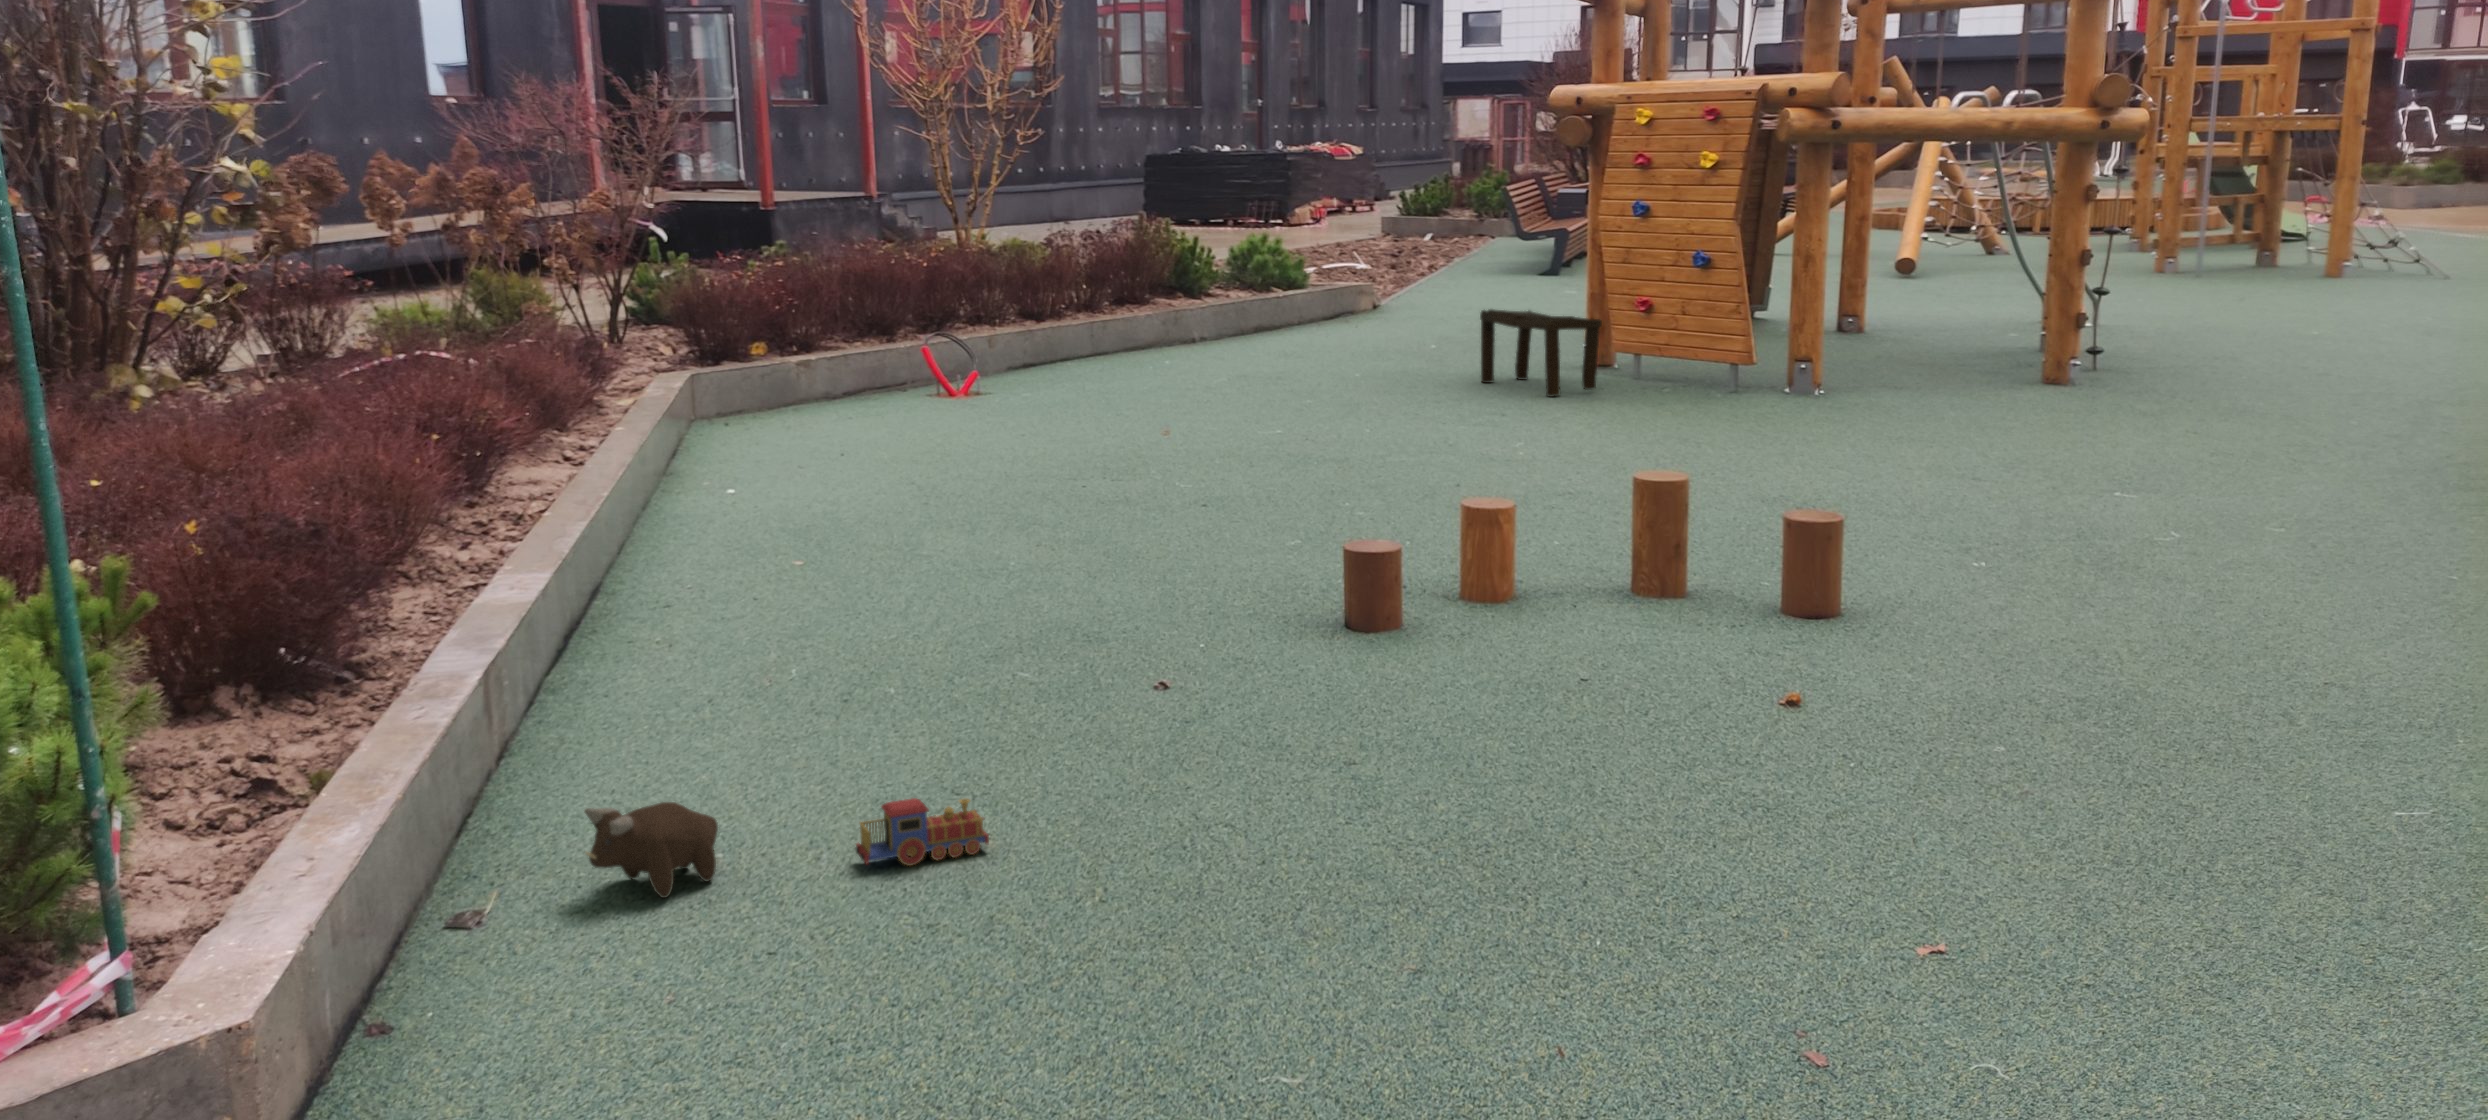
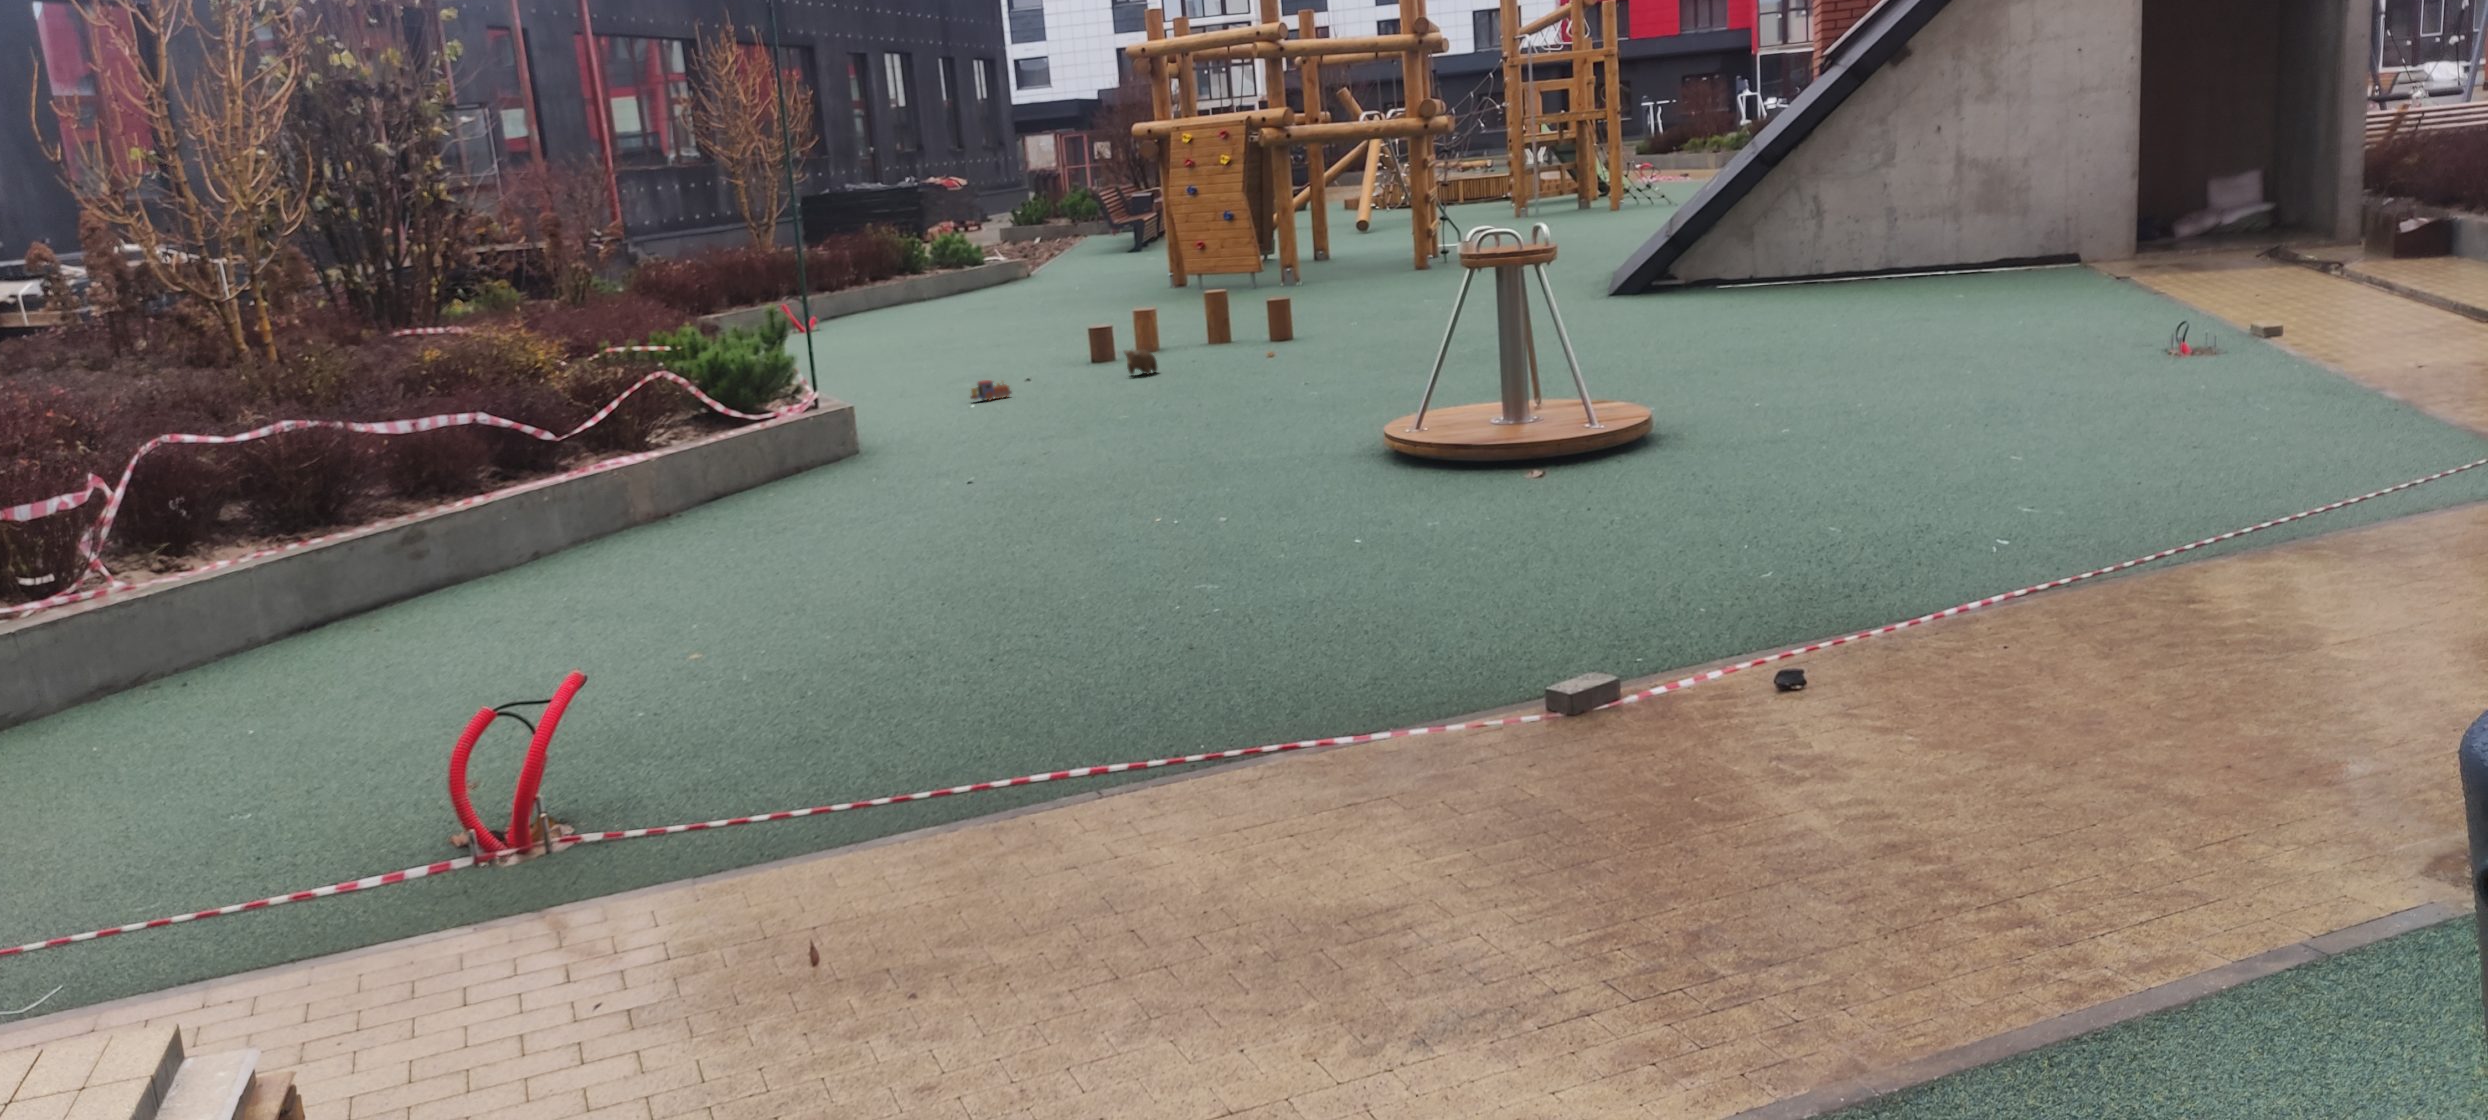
bench: present [1480,309,1602,397] -> none [1109,253,1179,298]
plush toy: present [584,802,718,898] -> present [1124,349,1158,375]

